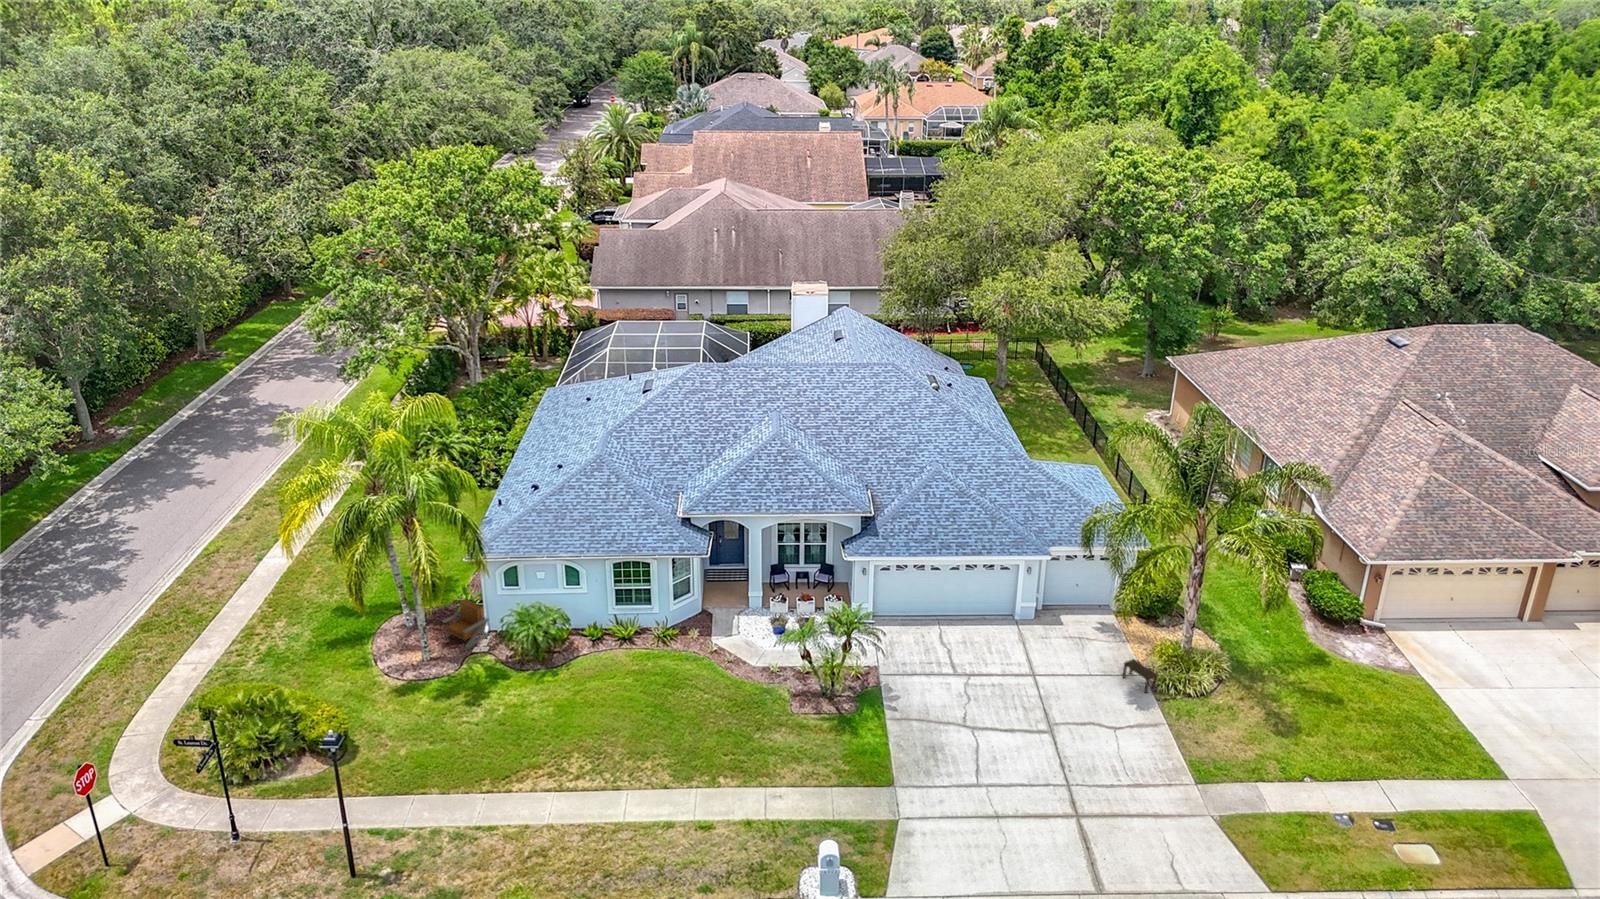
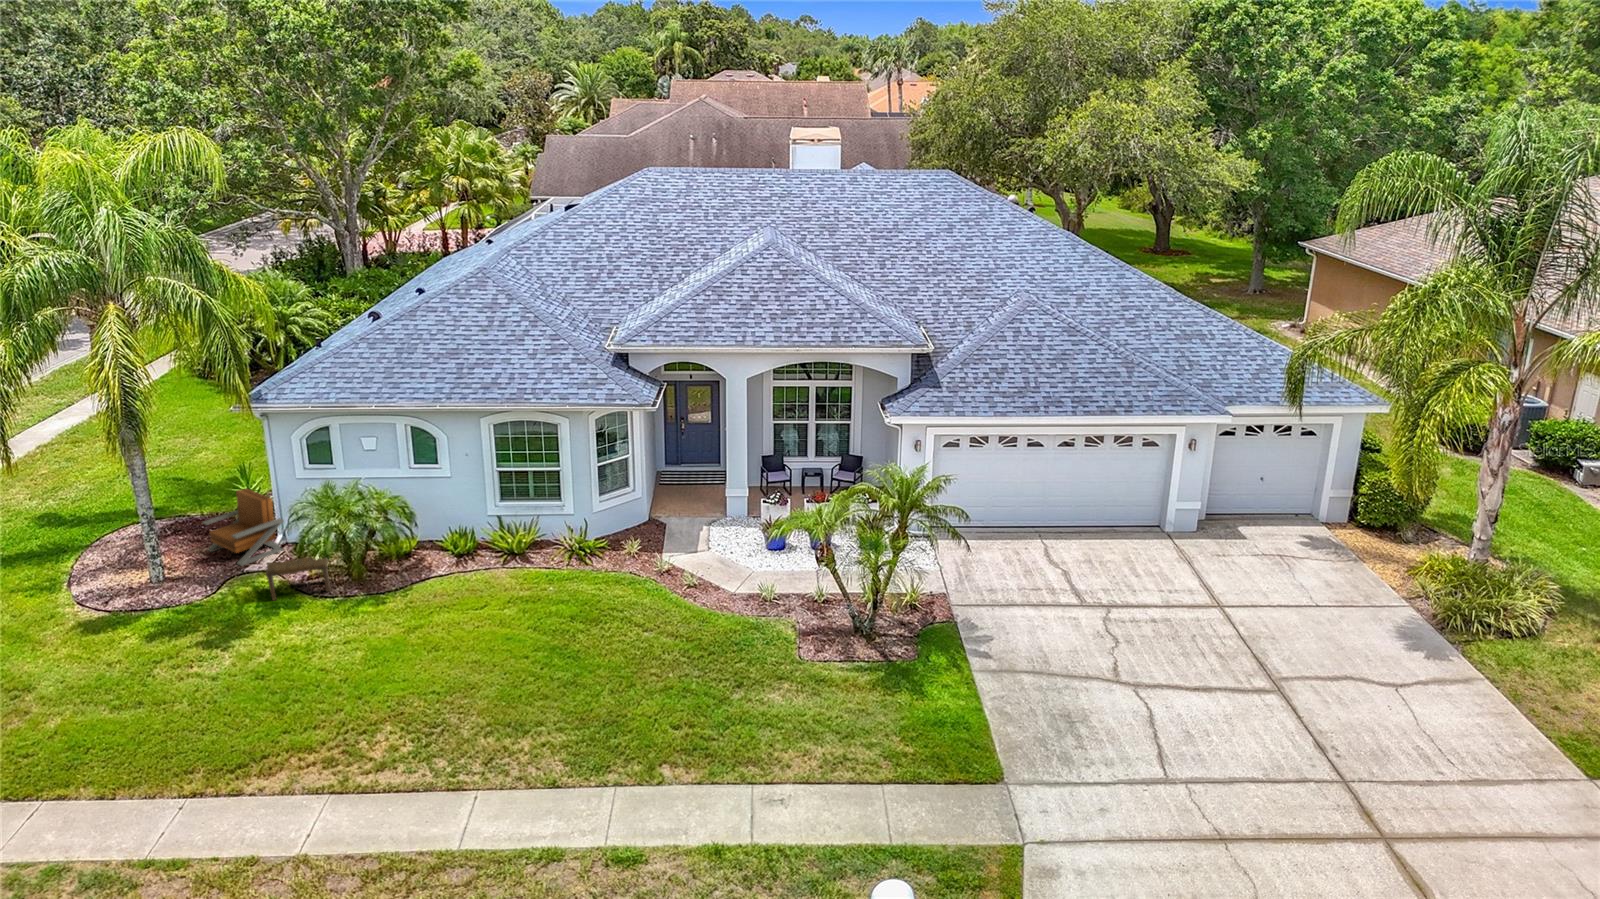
bench: present [1123,659,1158,693] -> present [266,557,331,601]

